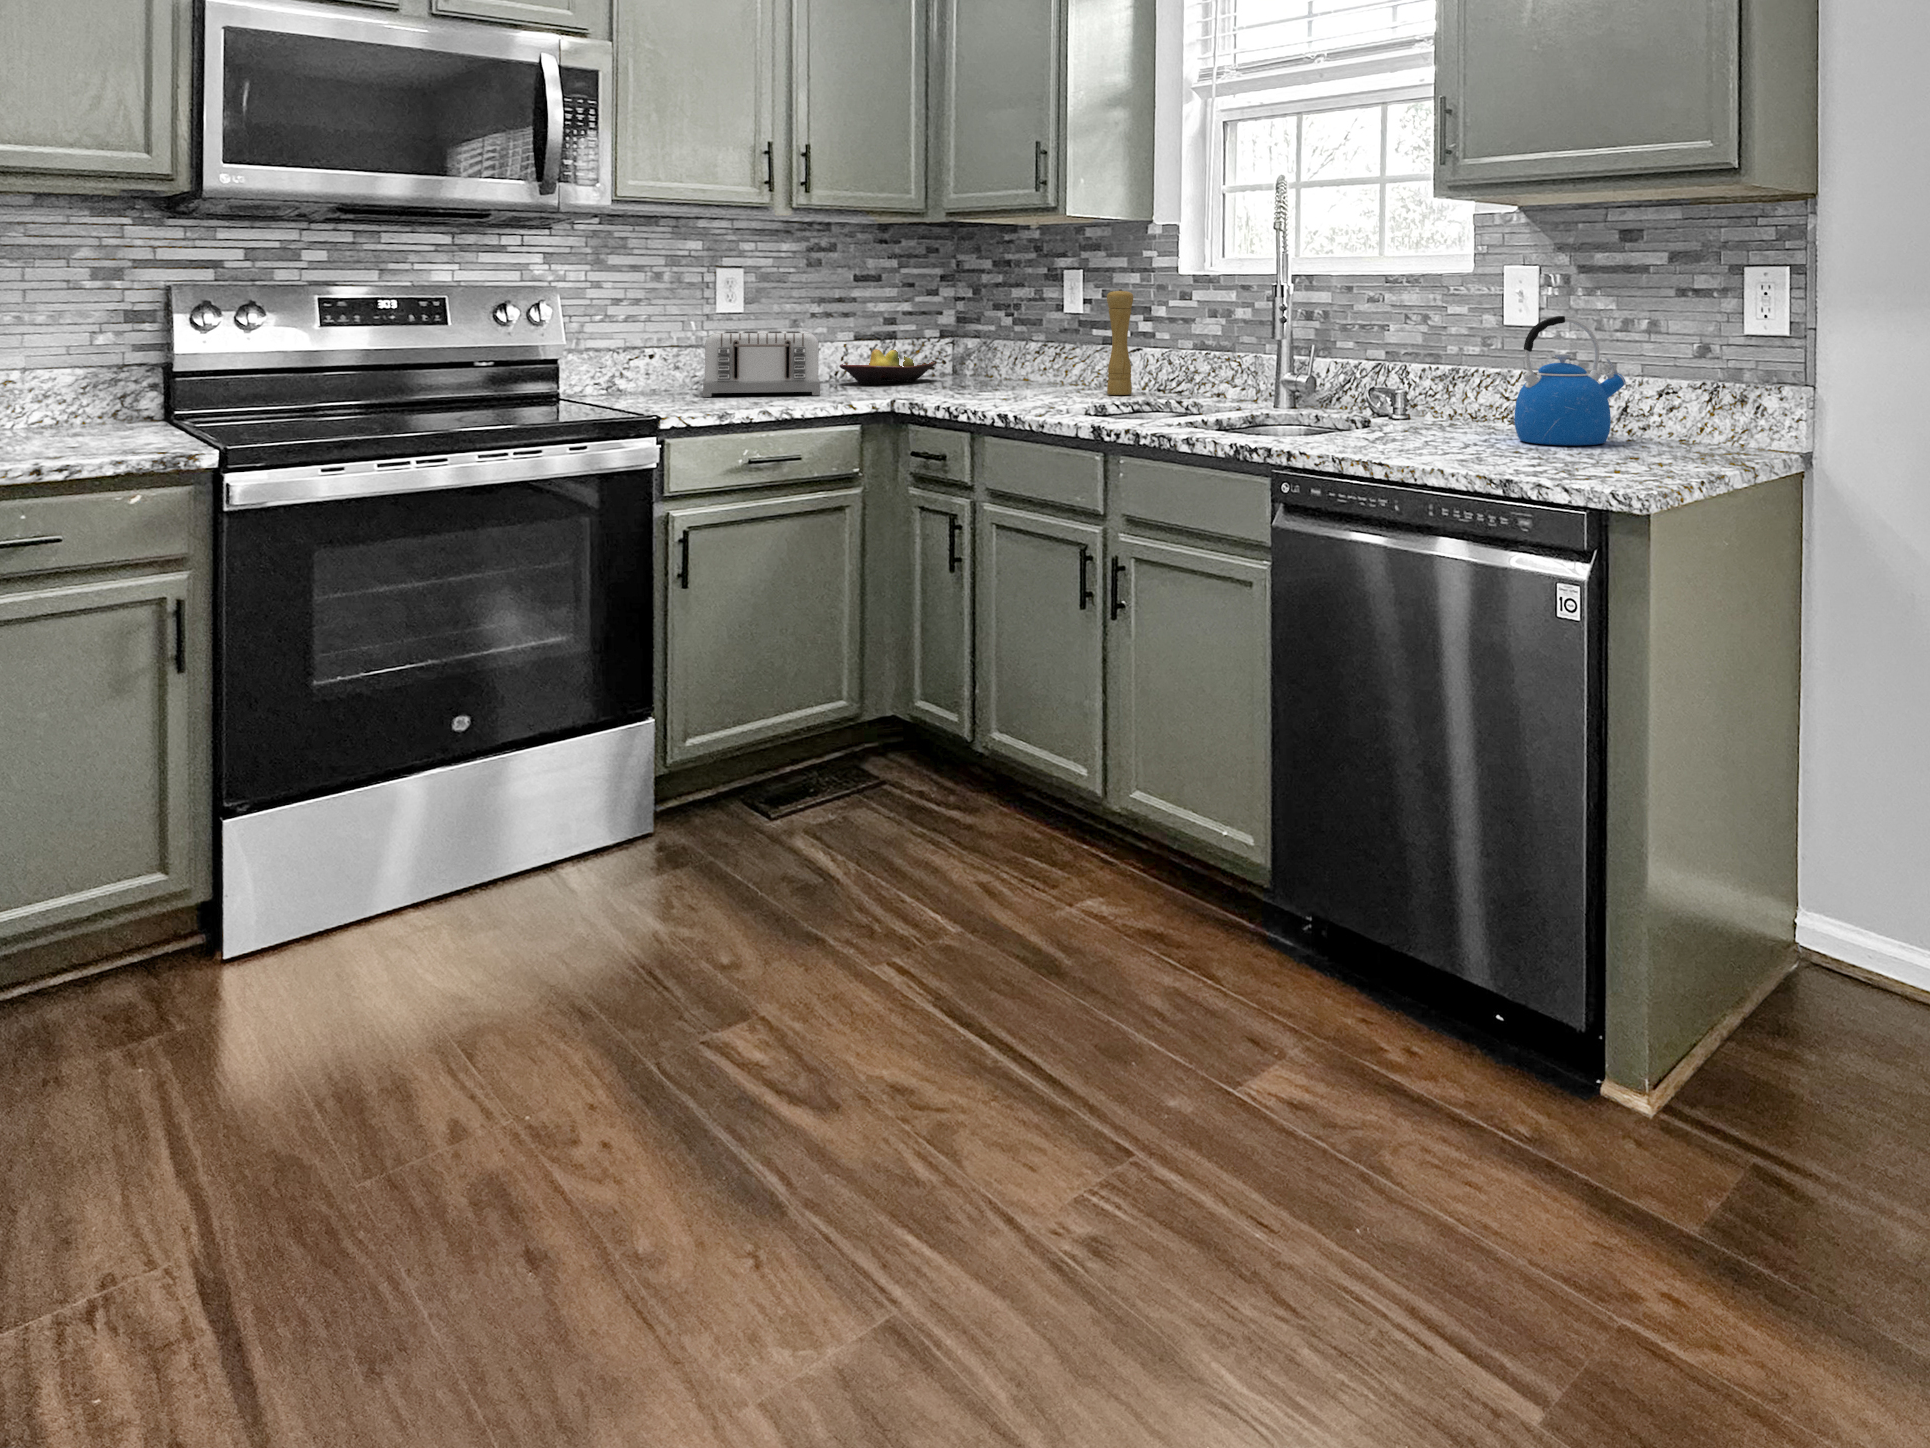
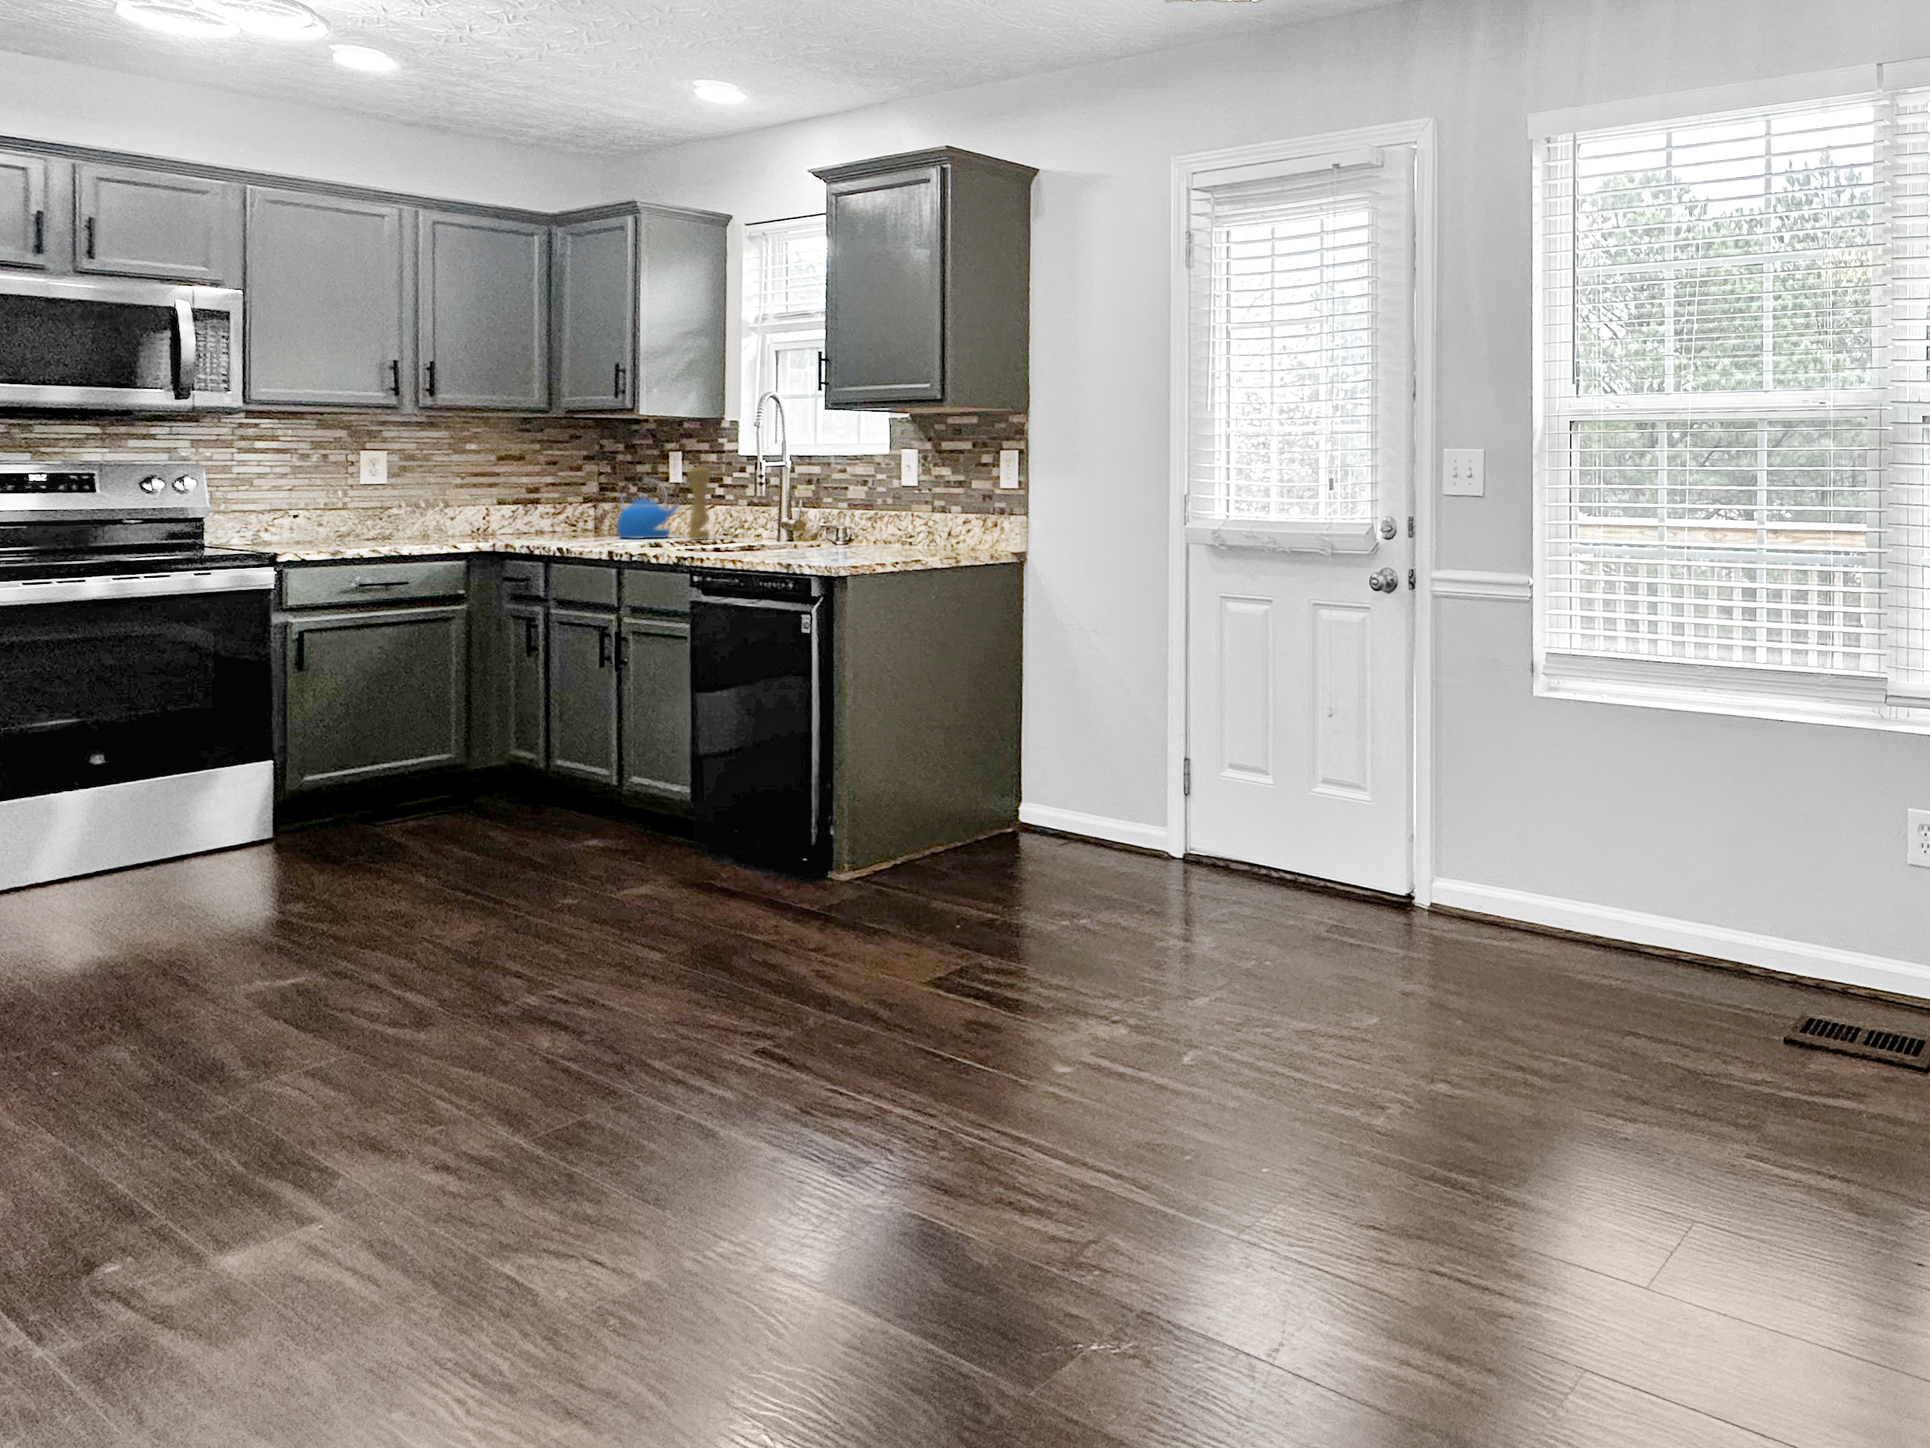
kettle: present [1514,316,1626,445] -> present [617,478,677,539]
toaster: present [703,331,820,397] -> none [340,497,456,545]
fruit bowl: present [840,349,935,385] -> none [482,511,577,537]

